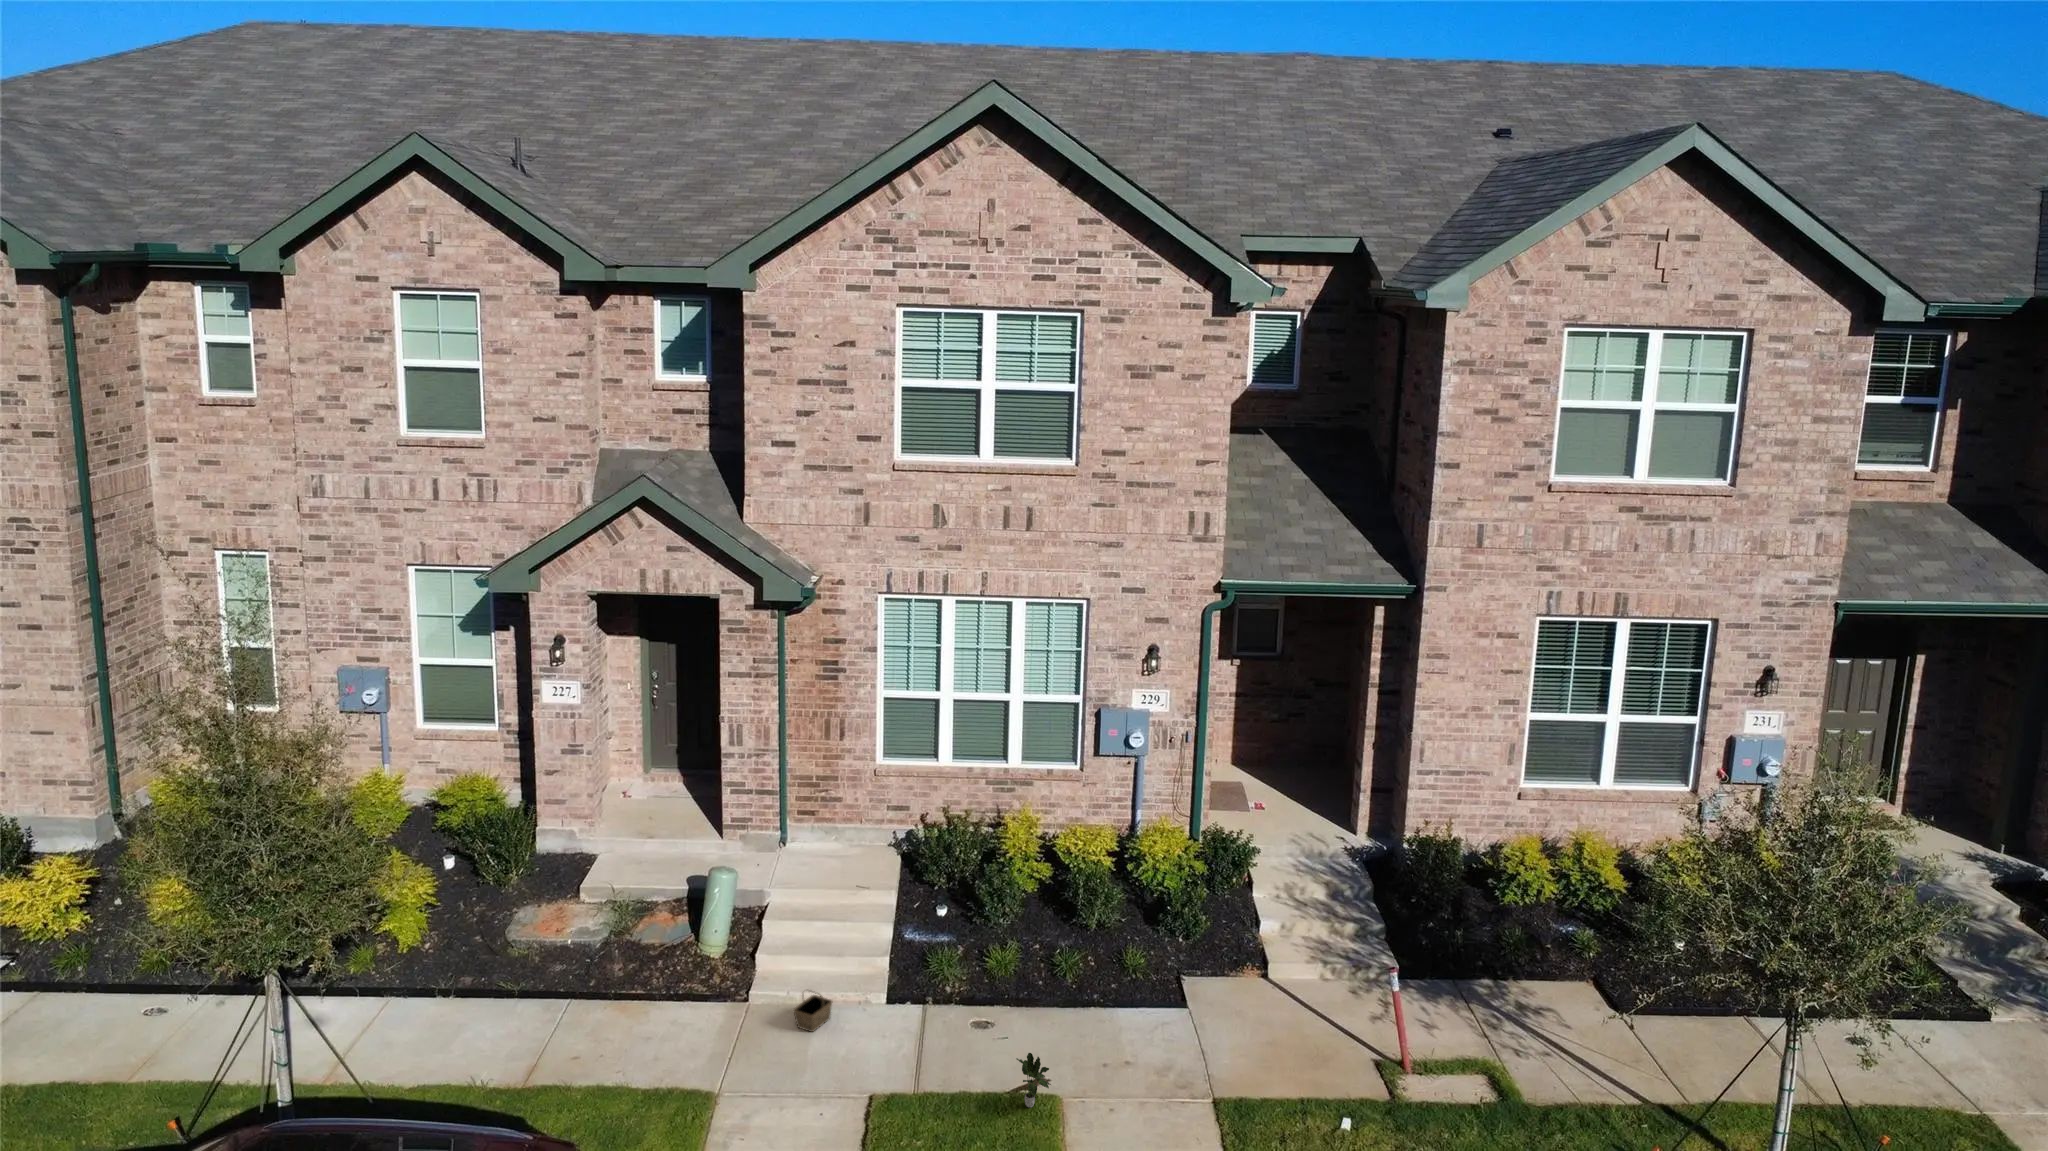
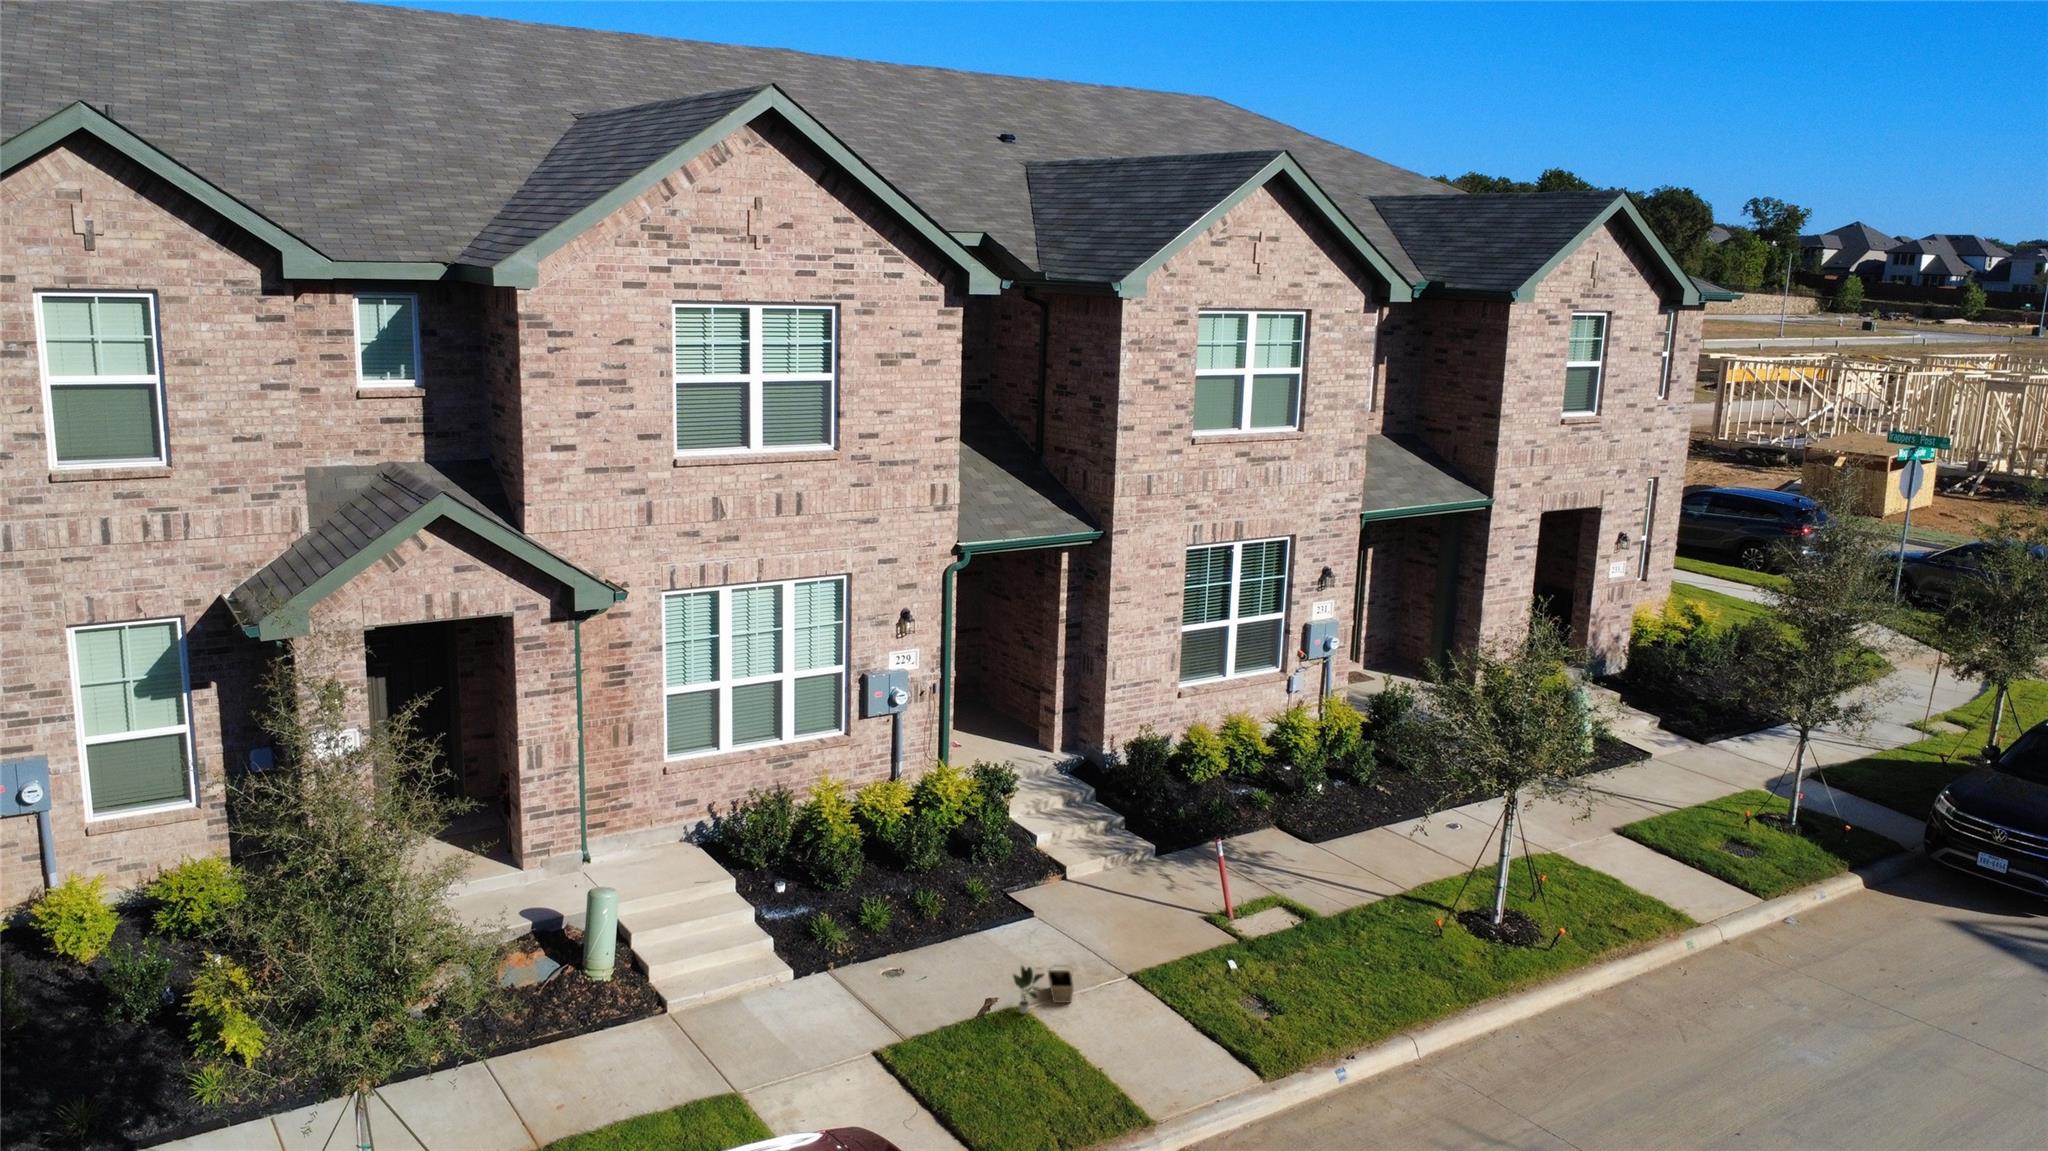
basket: present [793,993,832,1032] -> present [1048,966,1074,1003]

